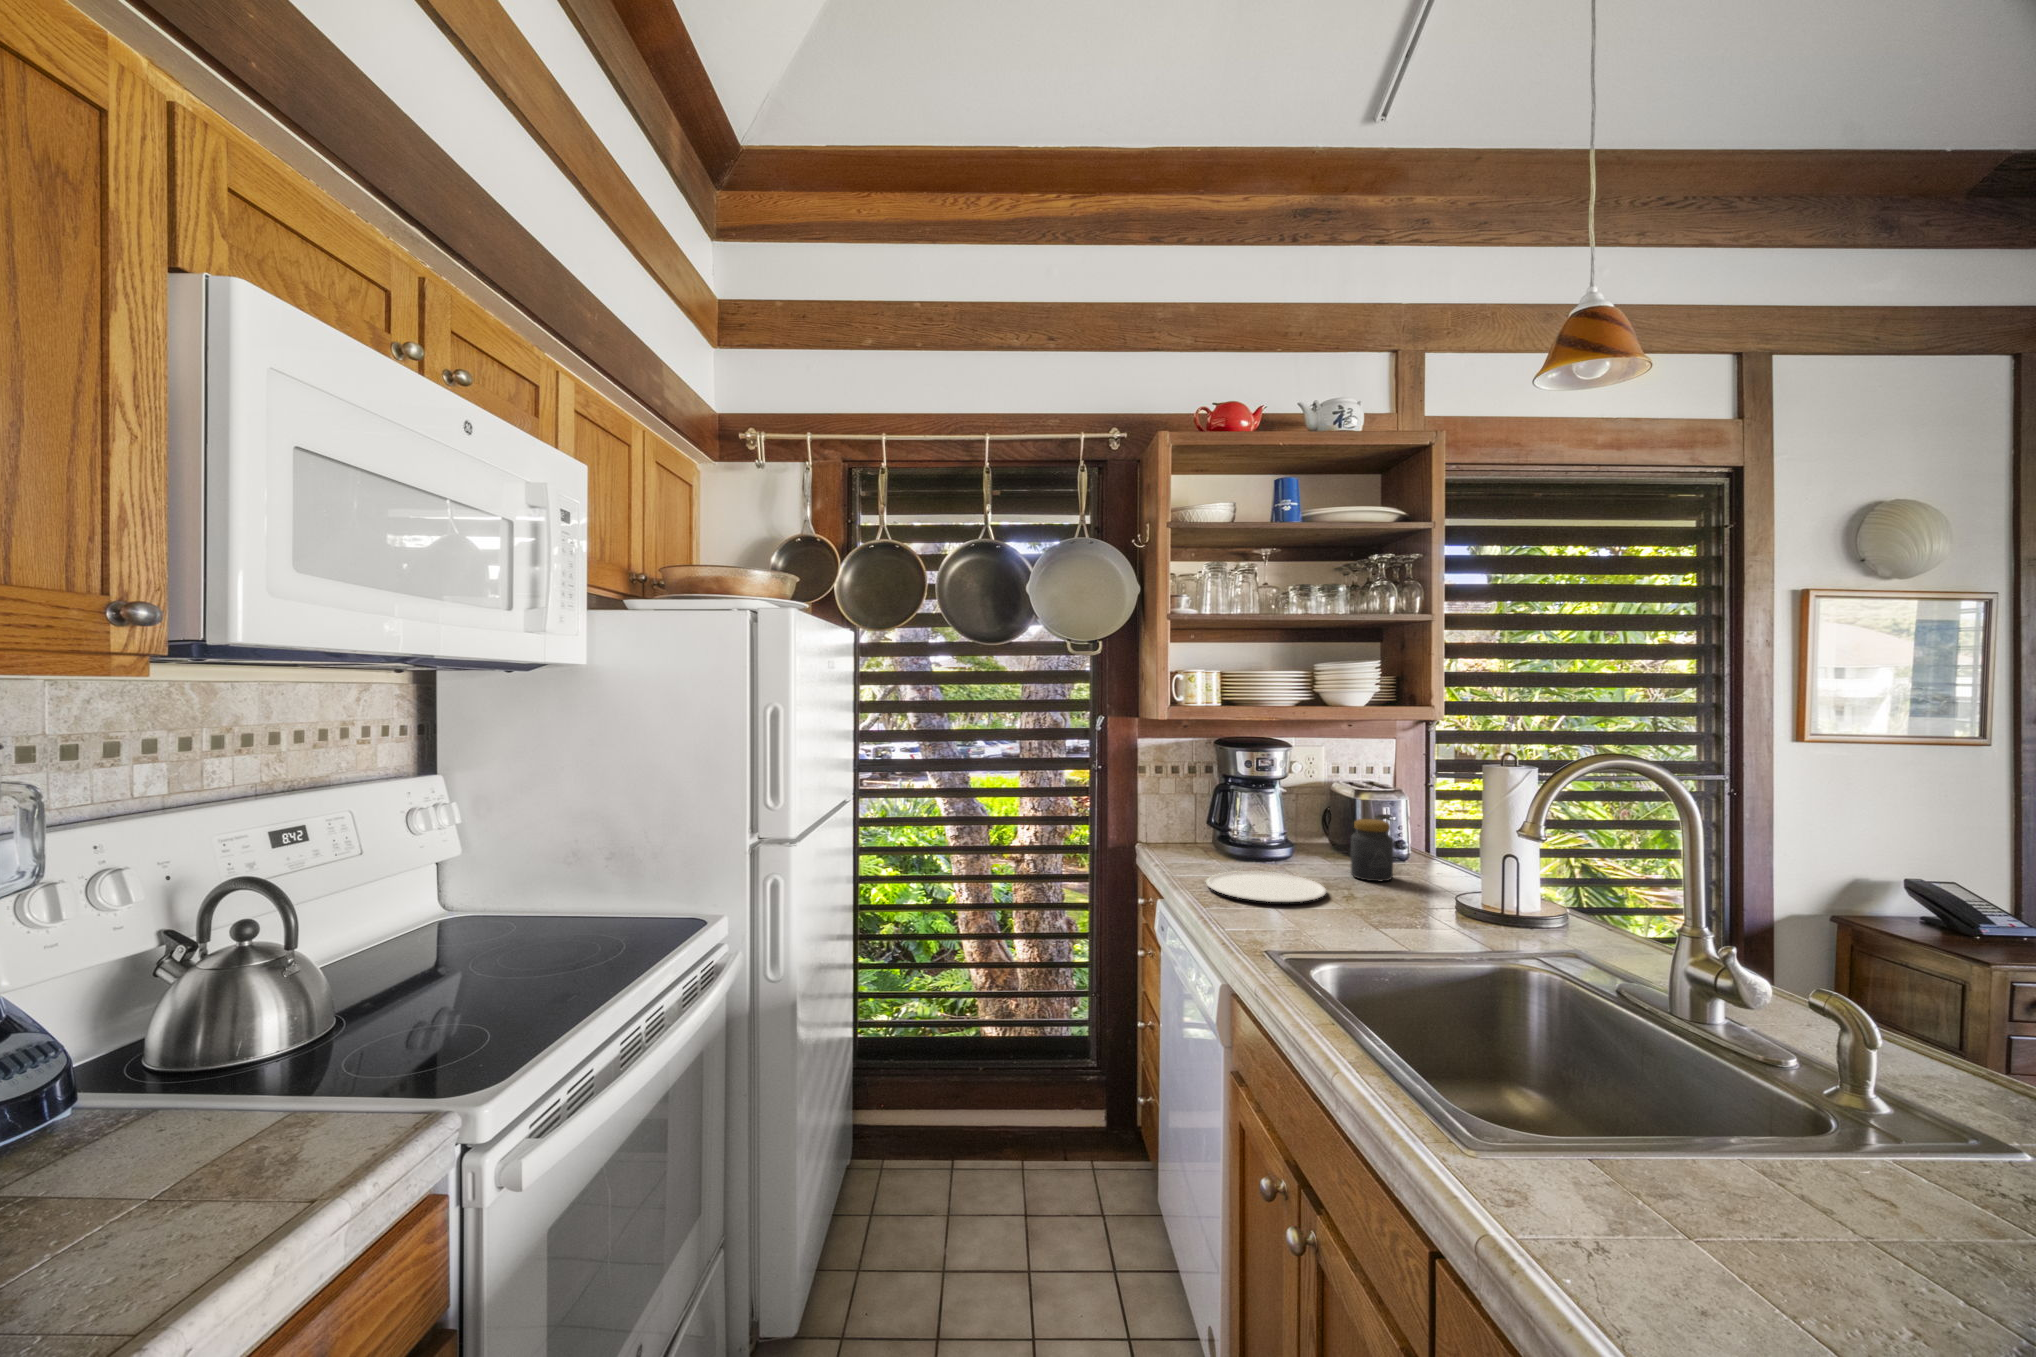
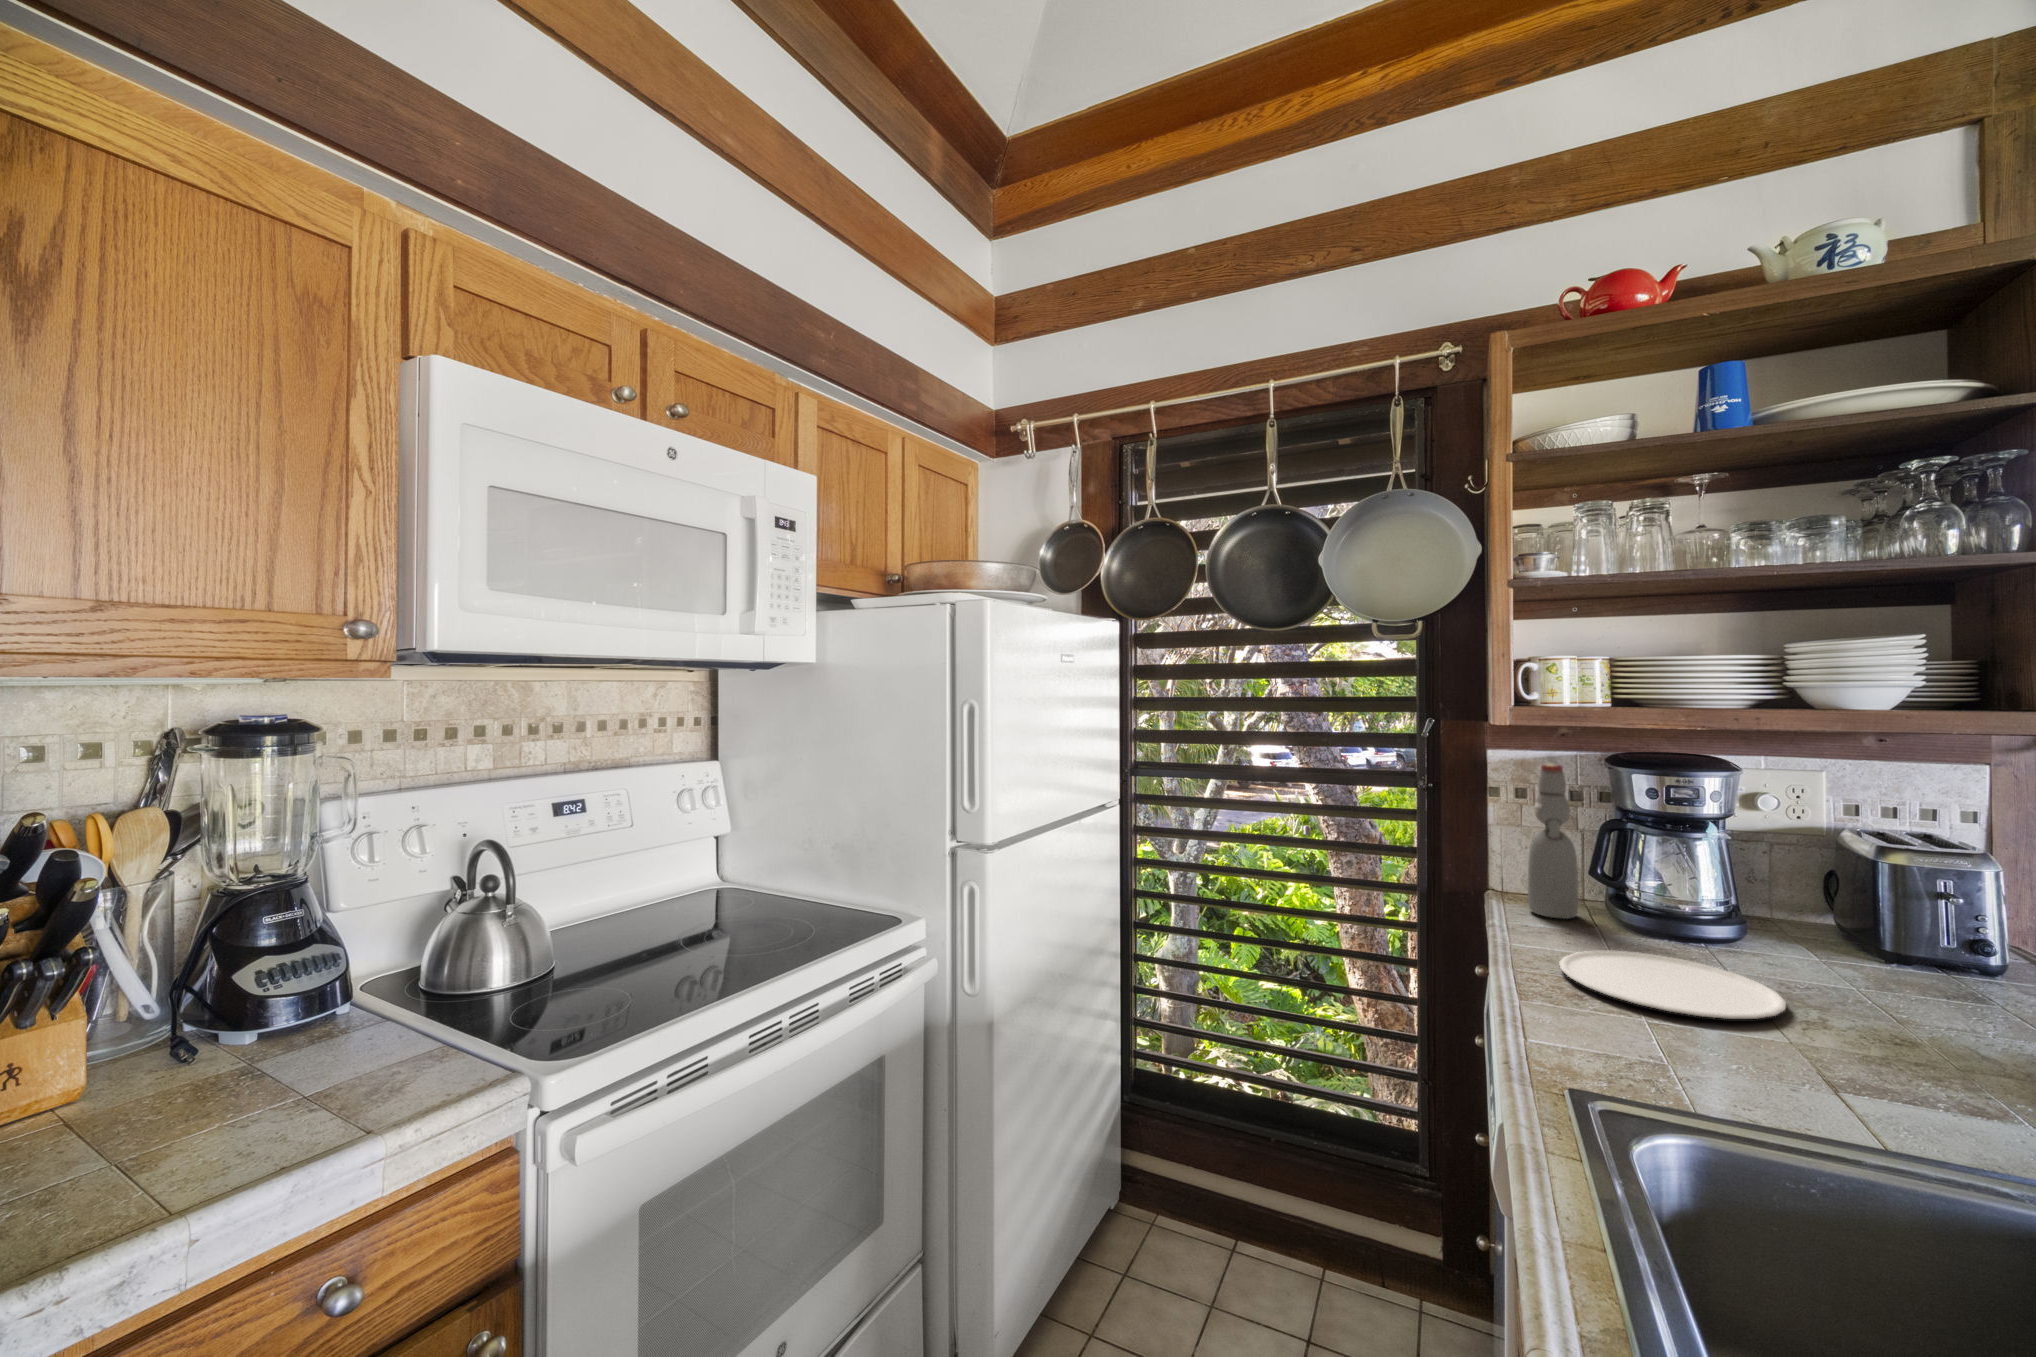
bottle: none [1171,747,1201,856] -> present [1528,764,1579,919]
jar: present [1351,819,1393,881] -> none [1856,896,1953,1007]

